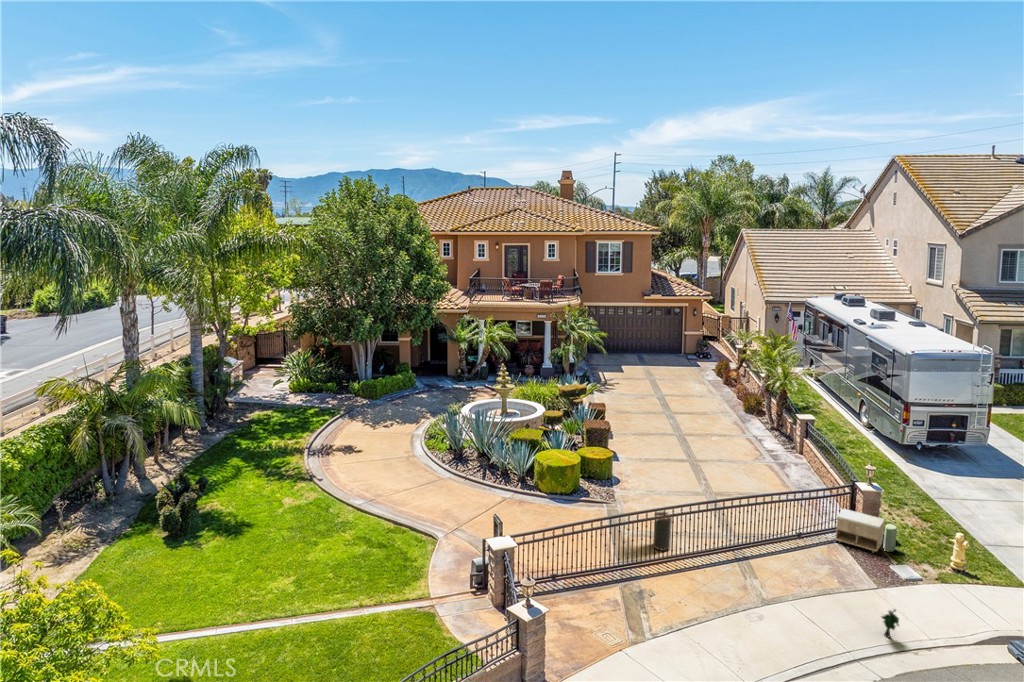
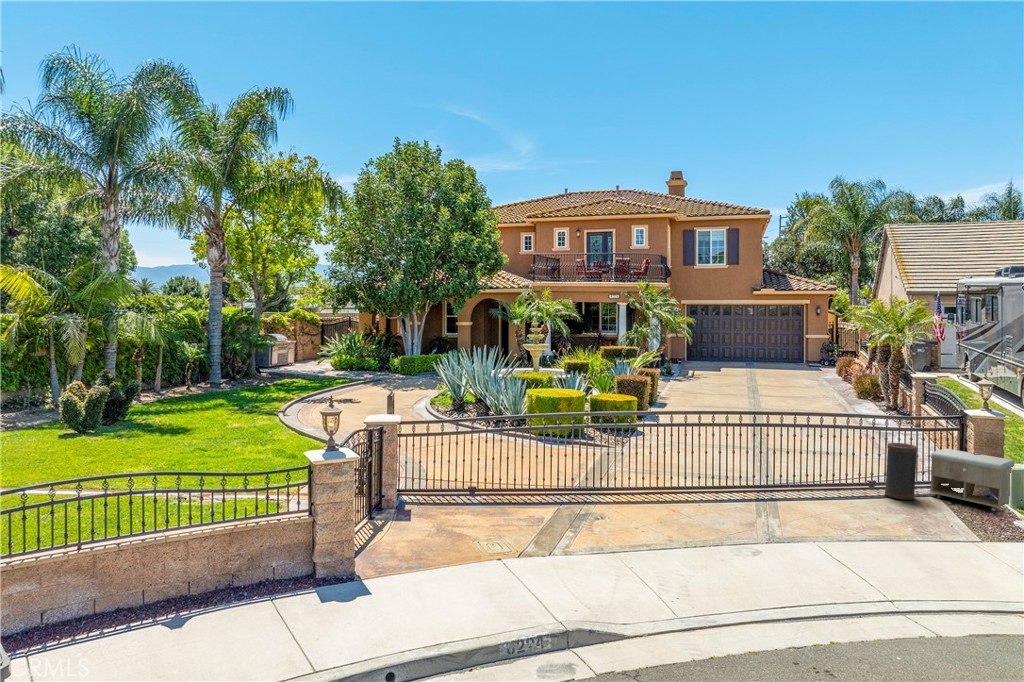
trash can: present [653,512,672,551] -> present [885,443,917,500]
decorative plant: present [882,609,899,637] -> none [961,543,1000,597]

